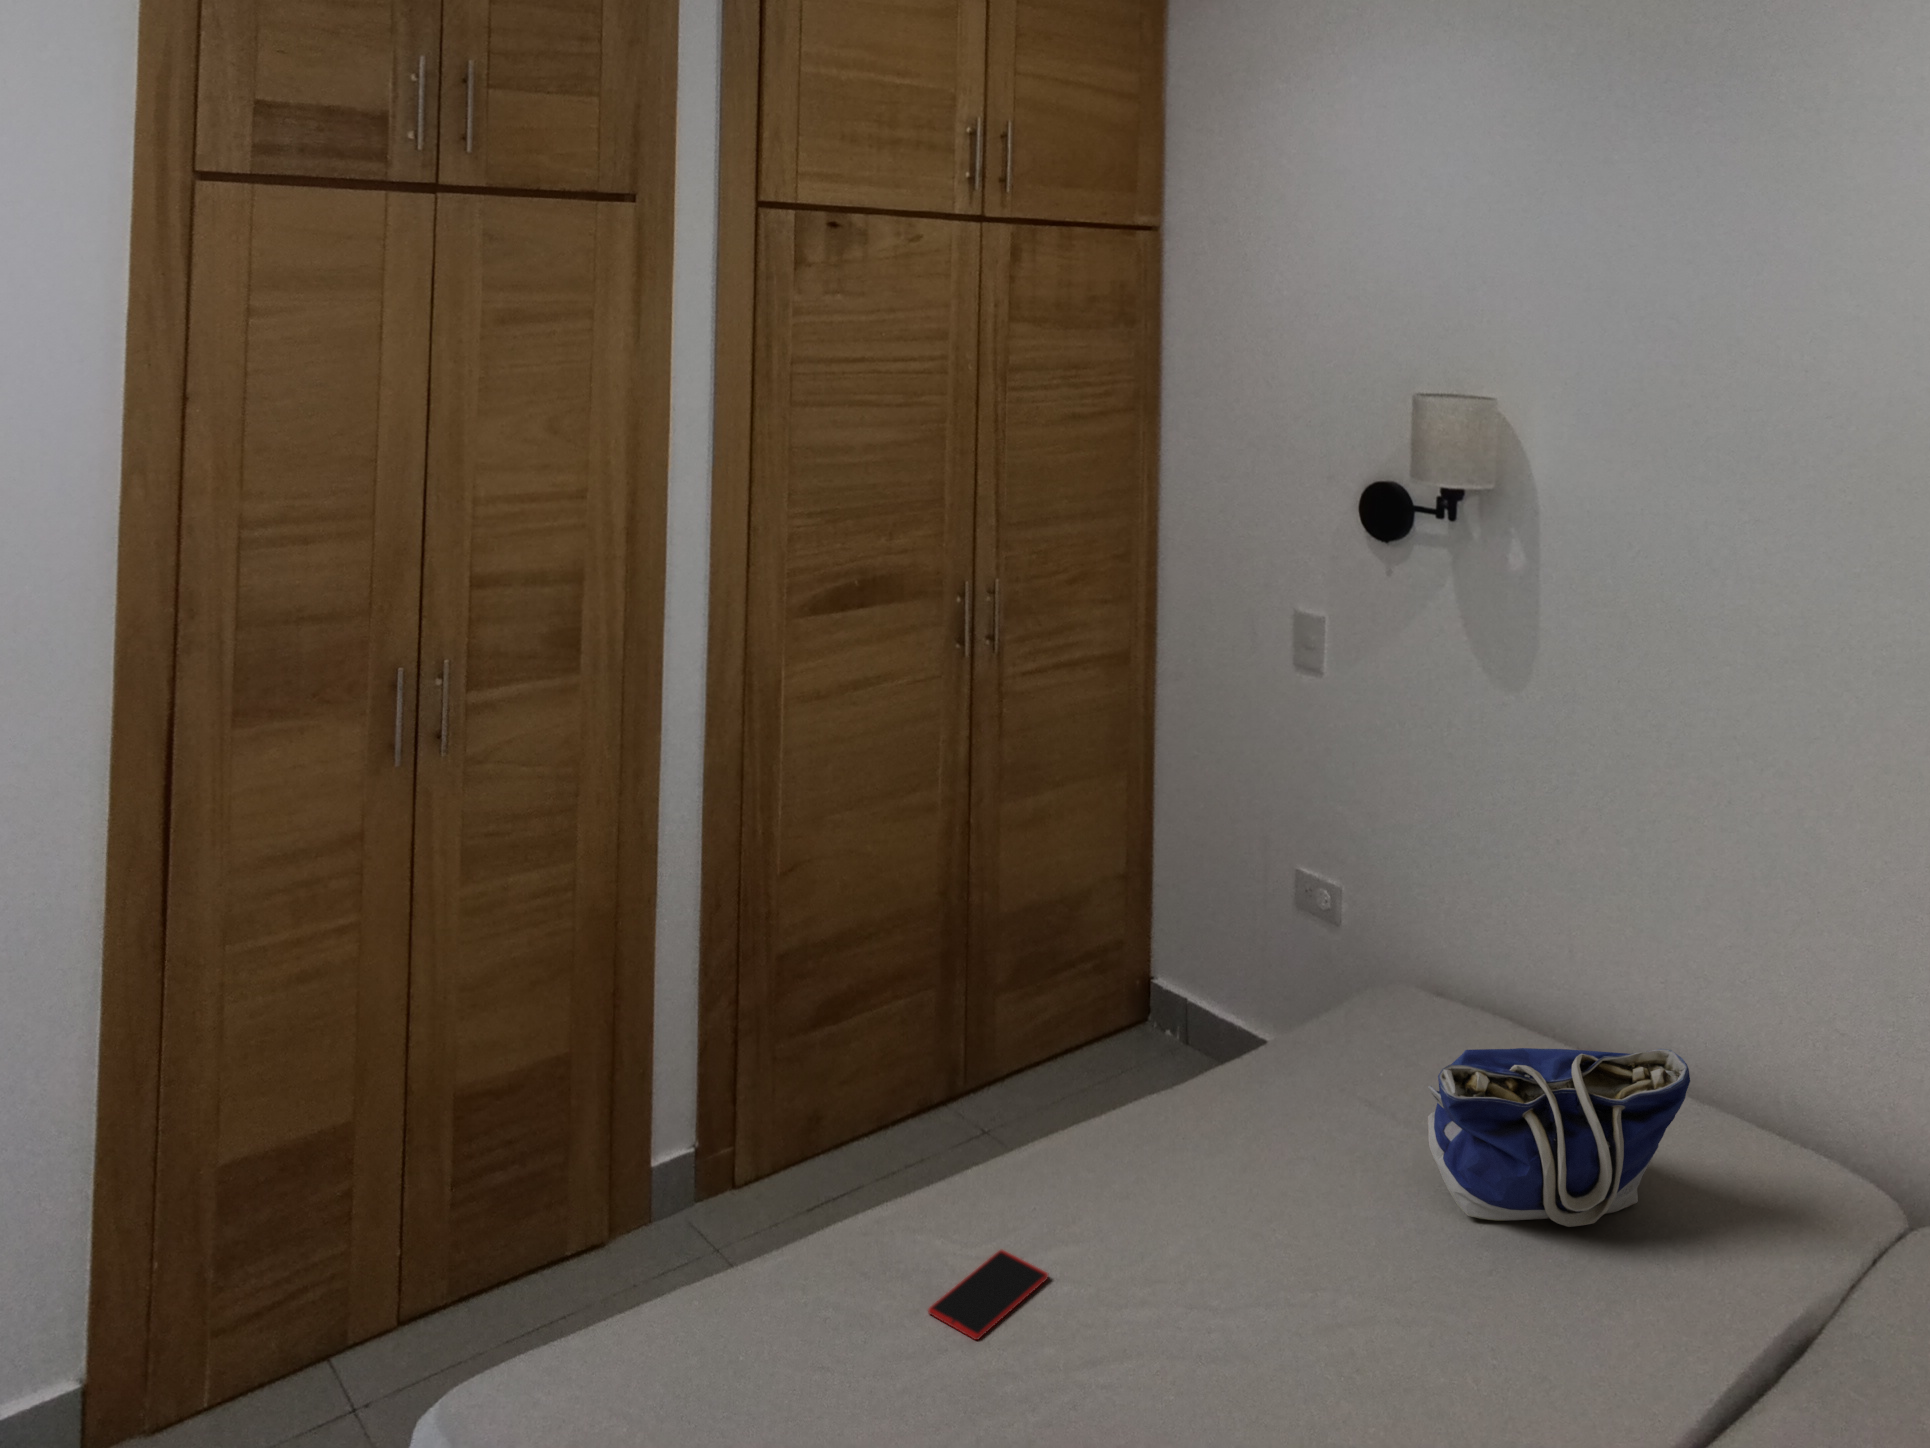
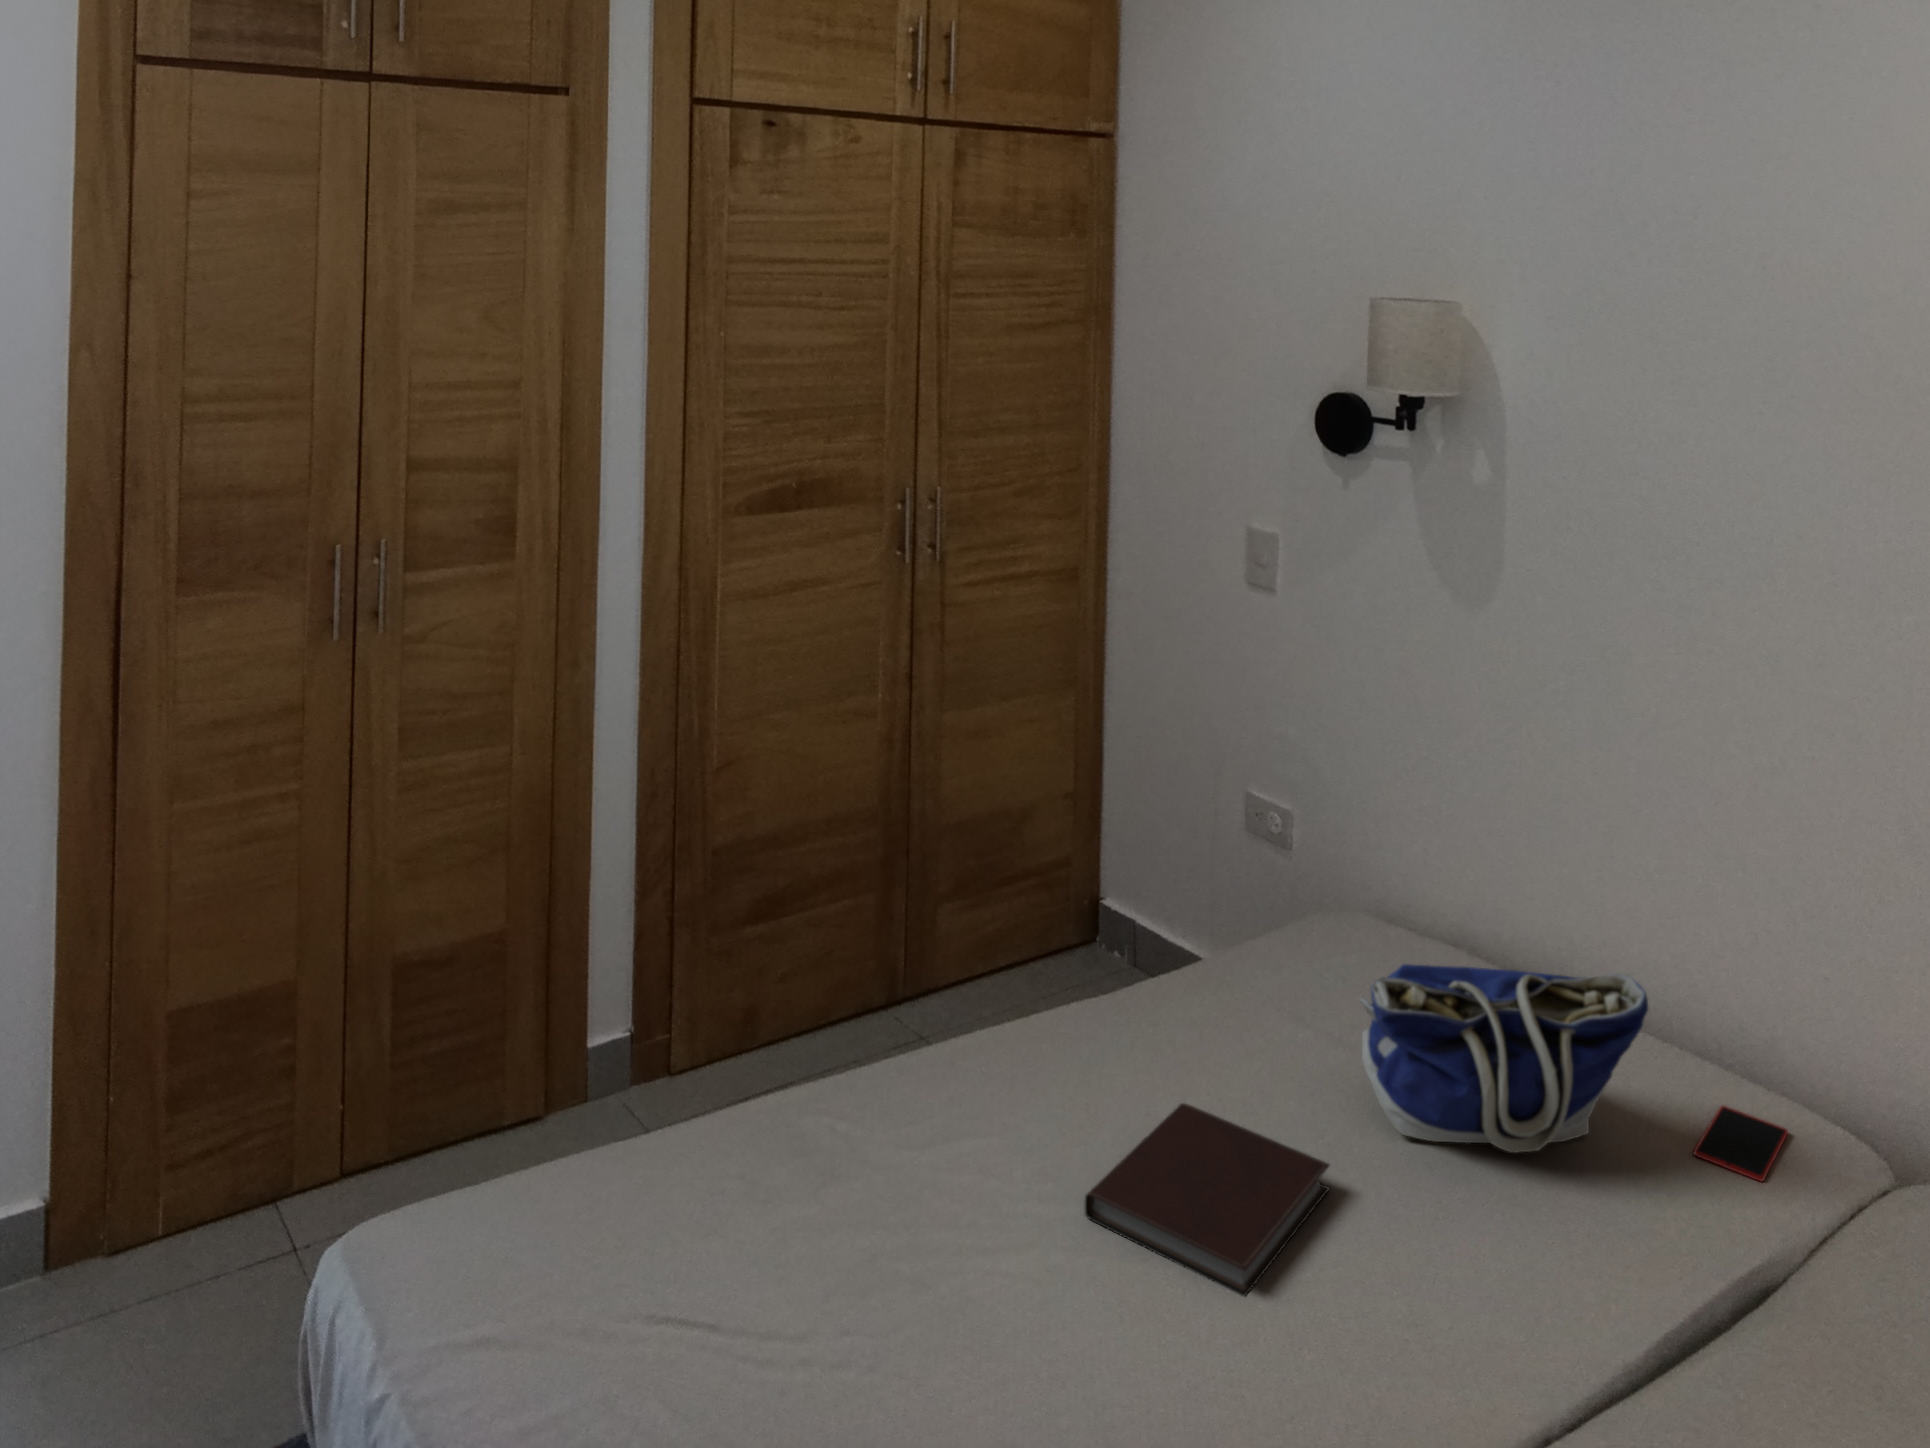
notebook: none [1177,1199,1406,1393] -> present [1084,1103,1330,1296]
smartphone: present [928,1250,1048,1340] -> present [1694,1106,1788,1181]

